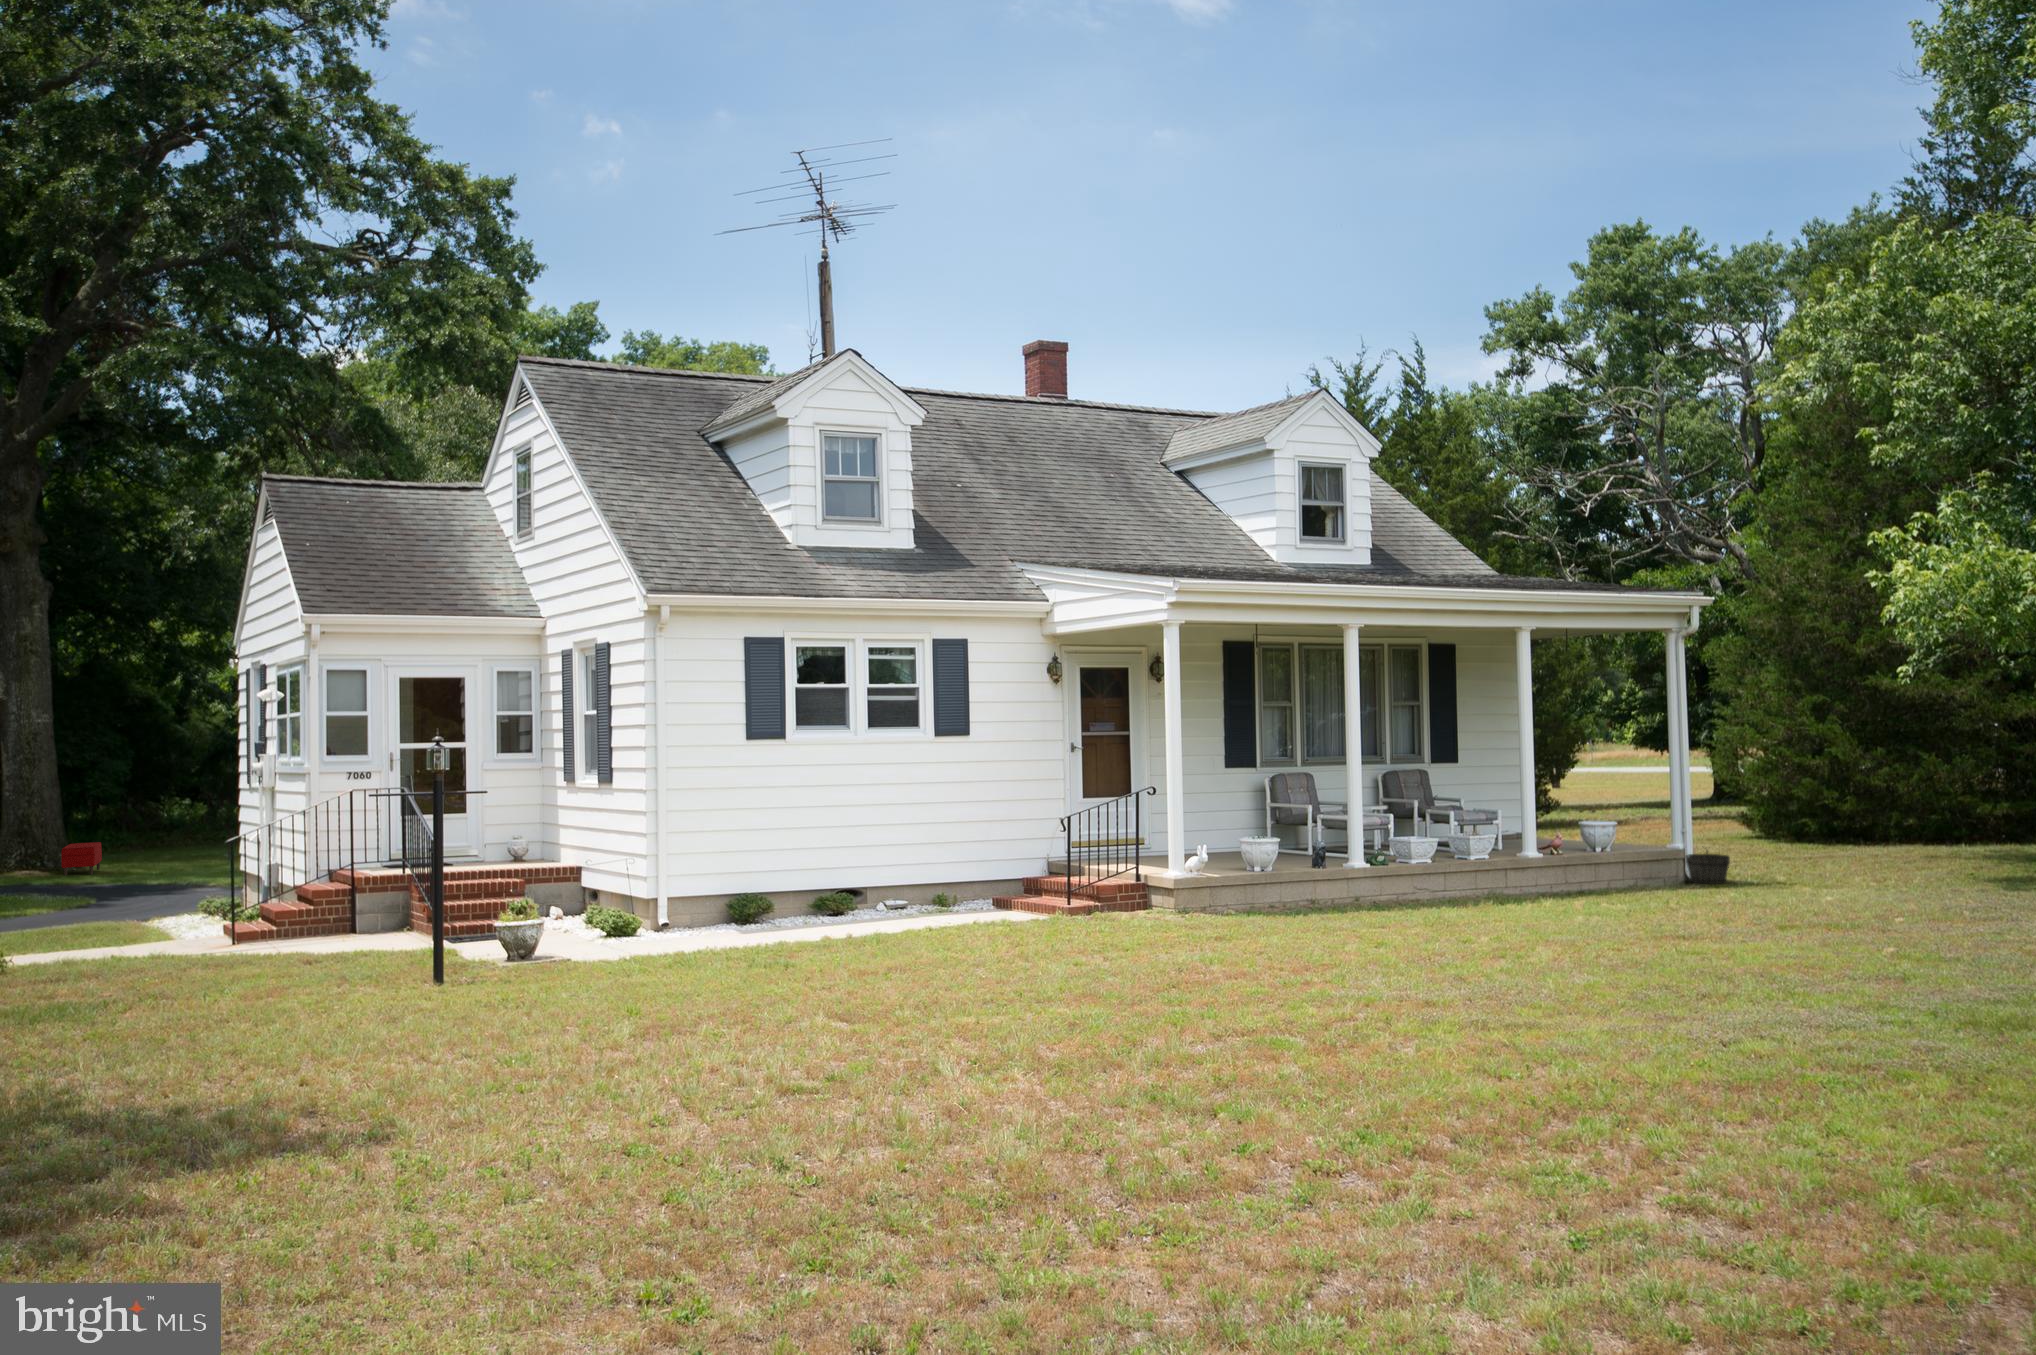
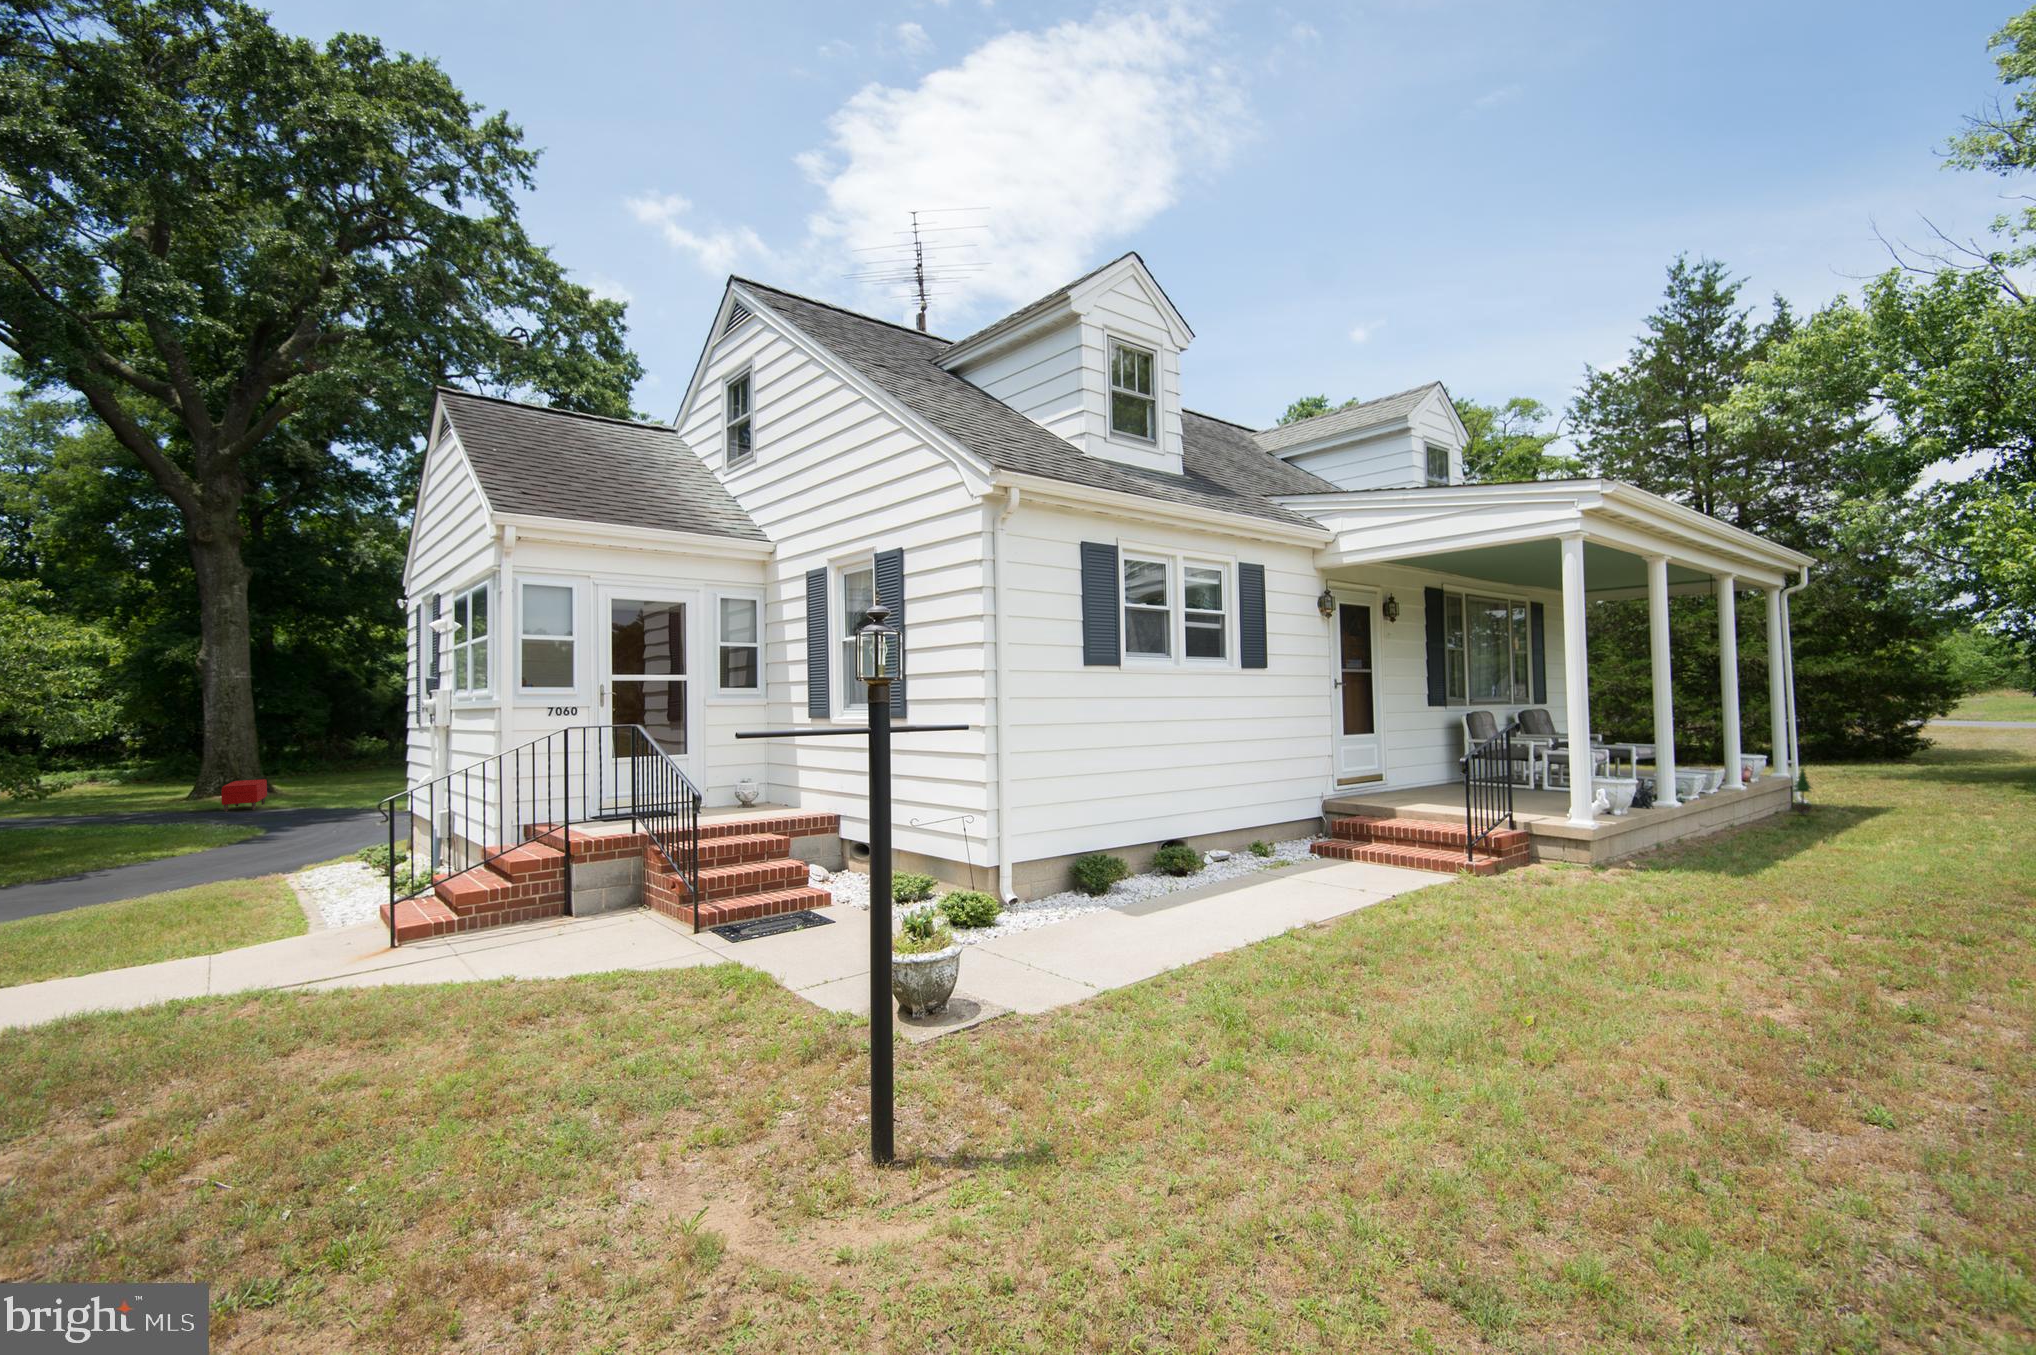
potted tree: none [1601,835,1621,887] -> present [1794,768,1812,815]
wooden bucket: present [1686,851,1730,884] -> none [1822,775,1877,809]

